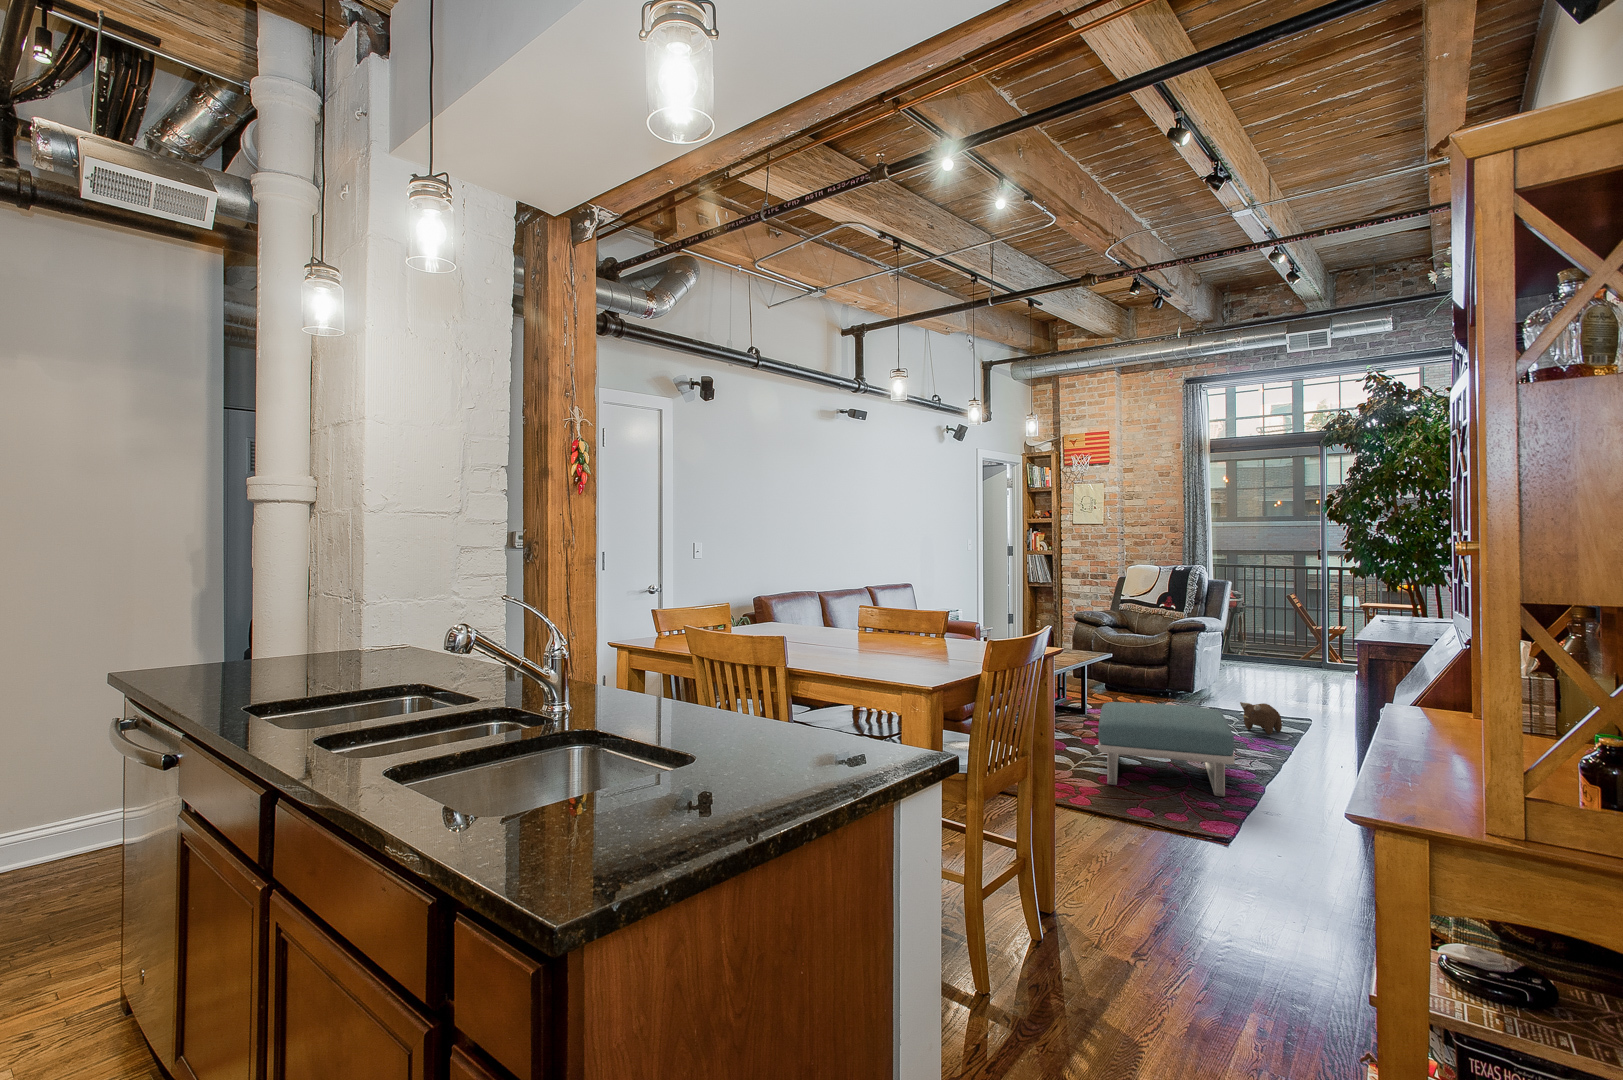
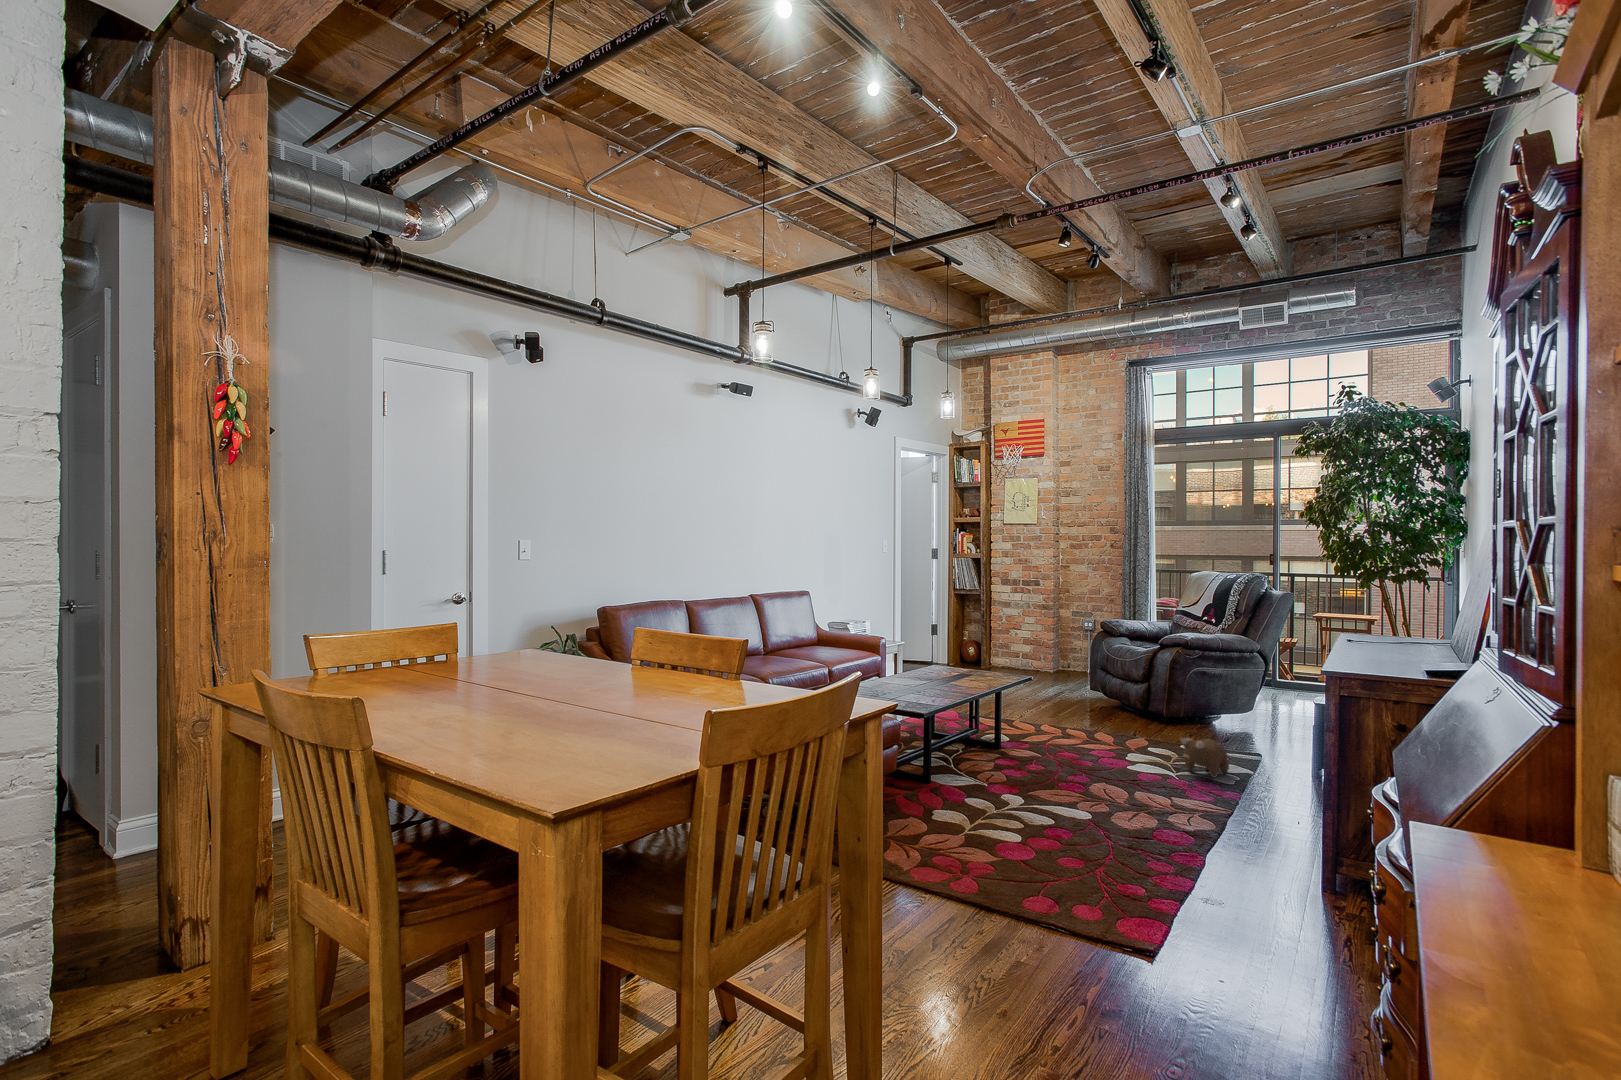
footstool: present [1098,702,1235,797] -> none [996,742,1168,874]

